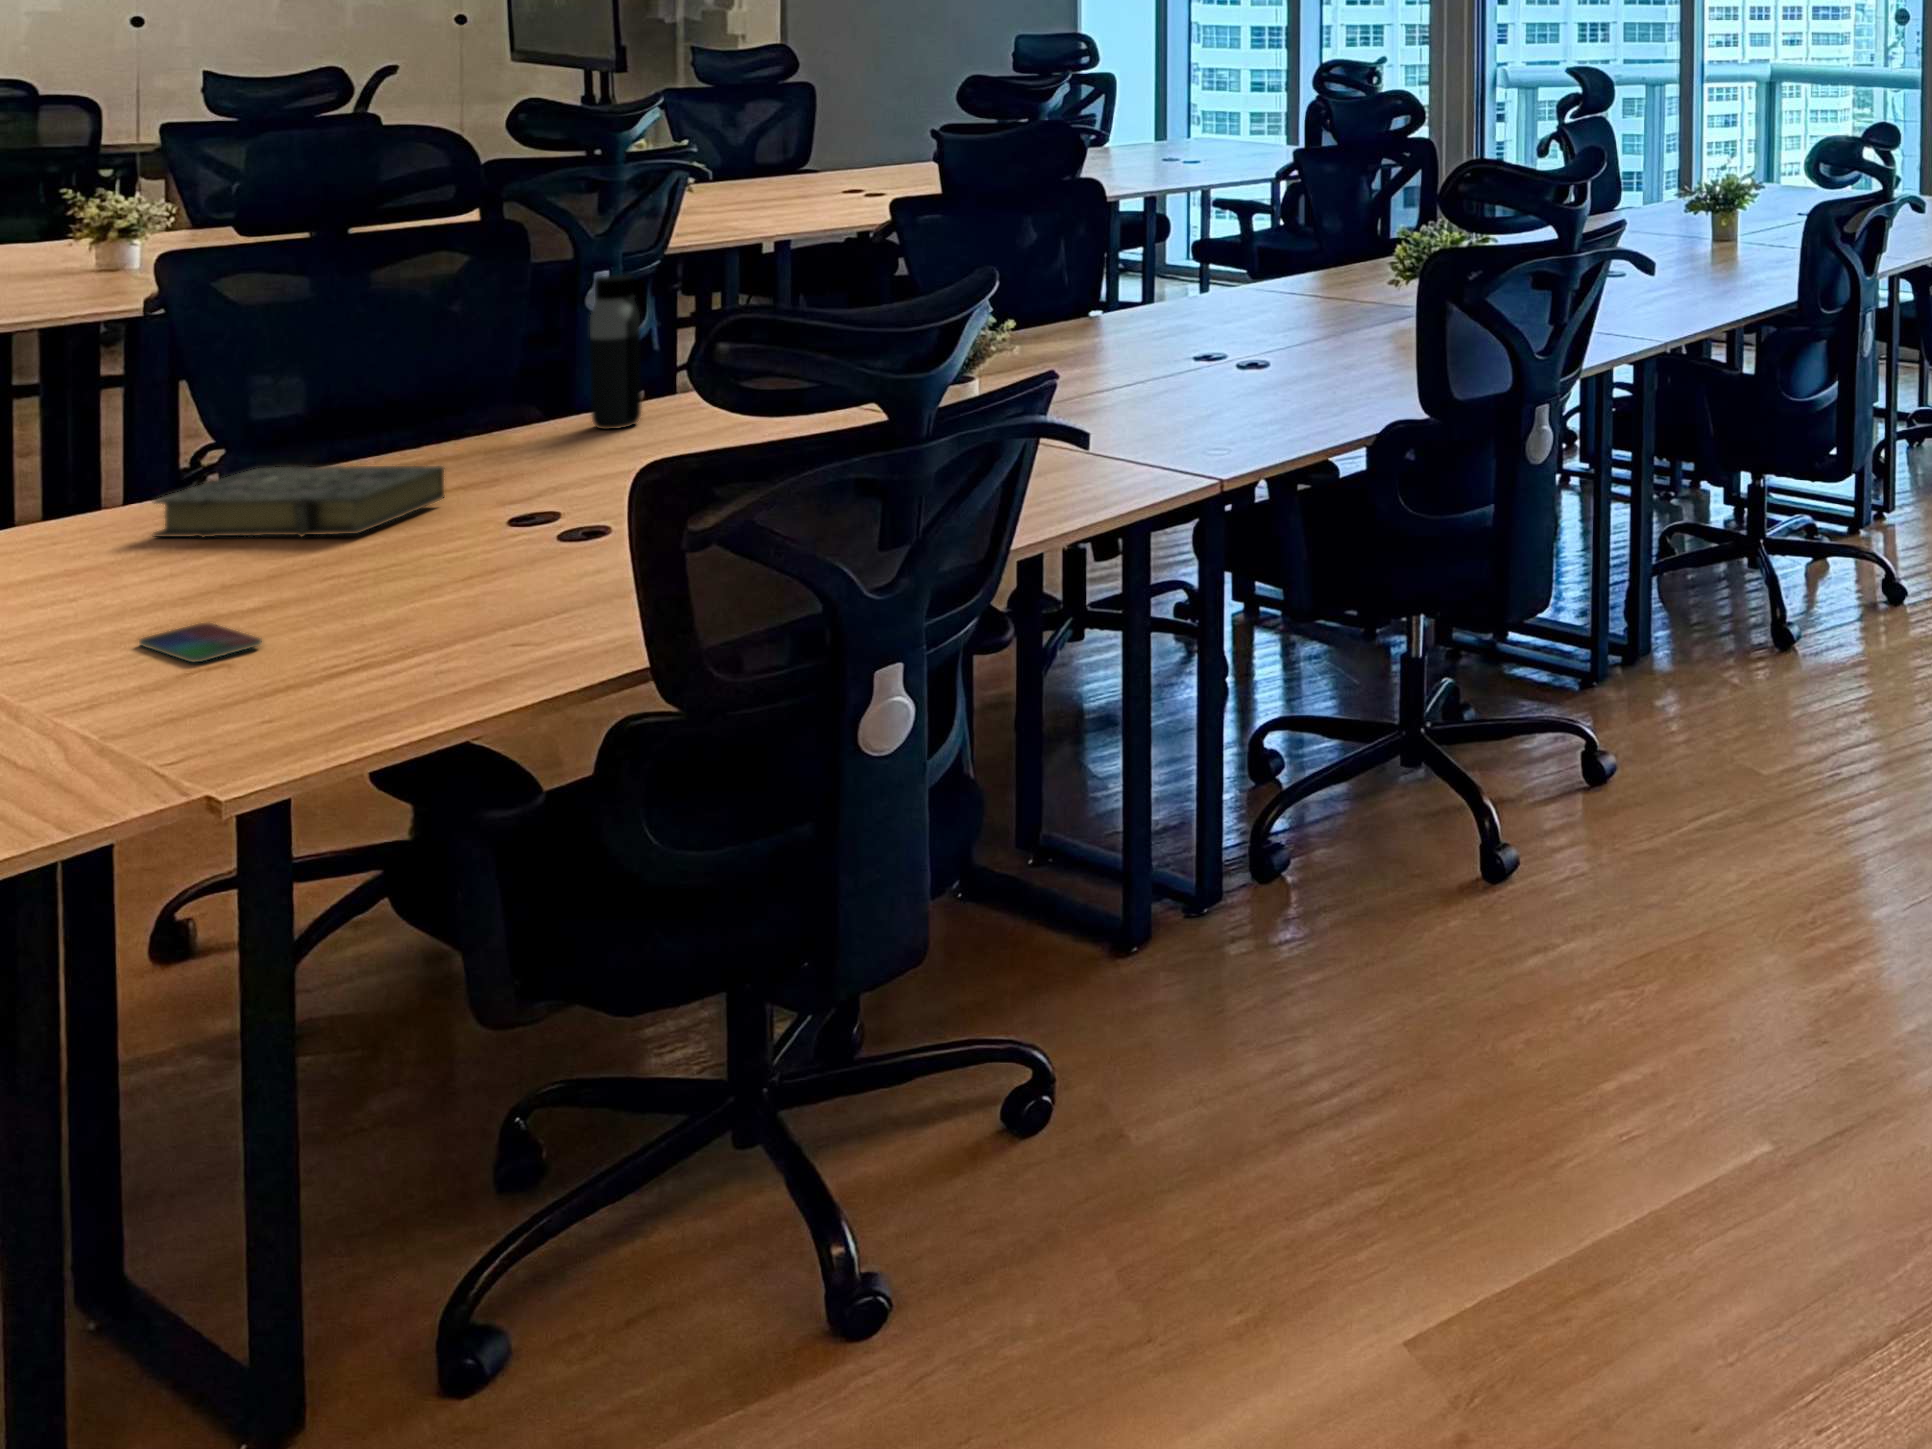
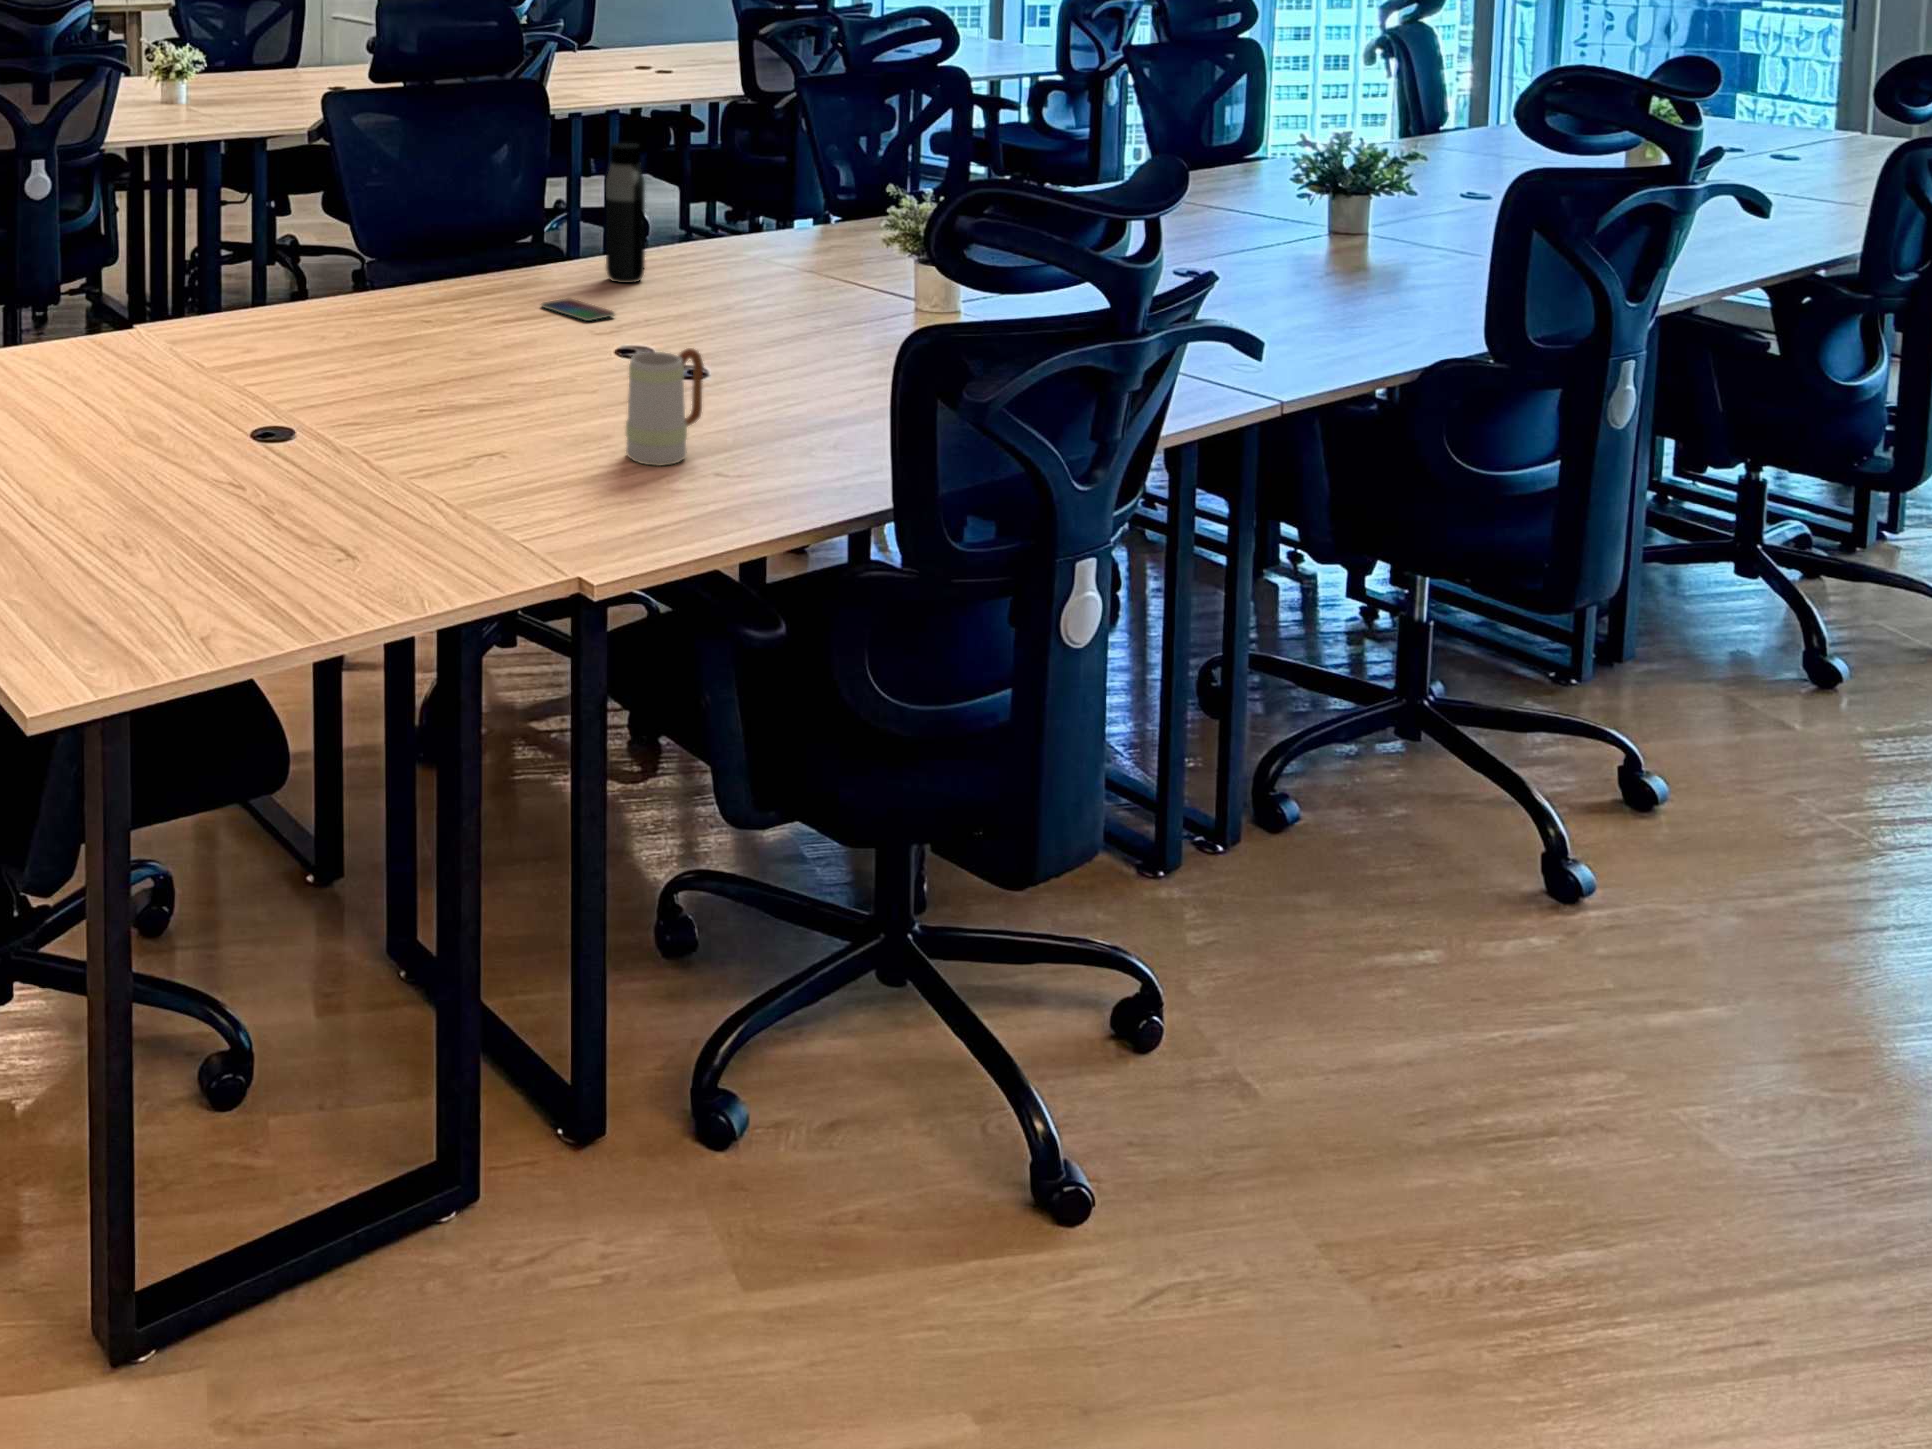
book: present [153,466,444,538] -> none [351,292,546,360]
mug: none [435,493,545,628] -> present [626,348,703,466]
smartphone: present [139,623,262,662] -> present [542,298,615,321]

